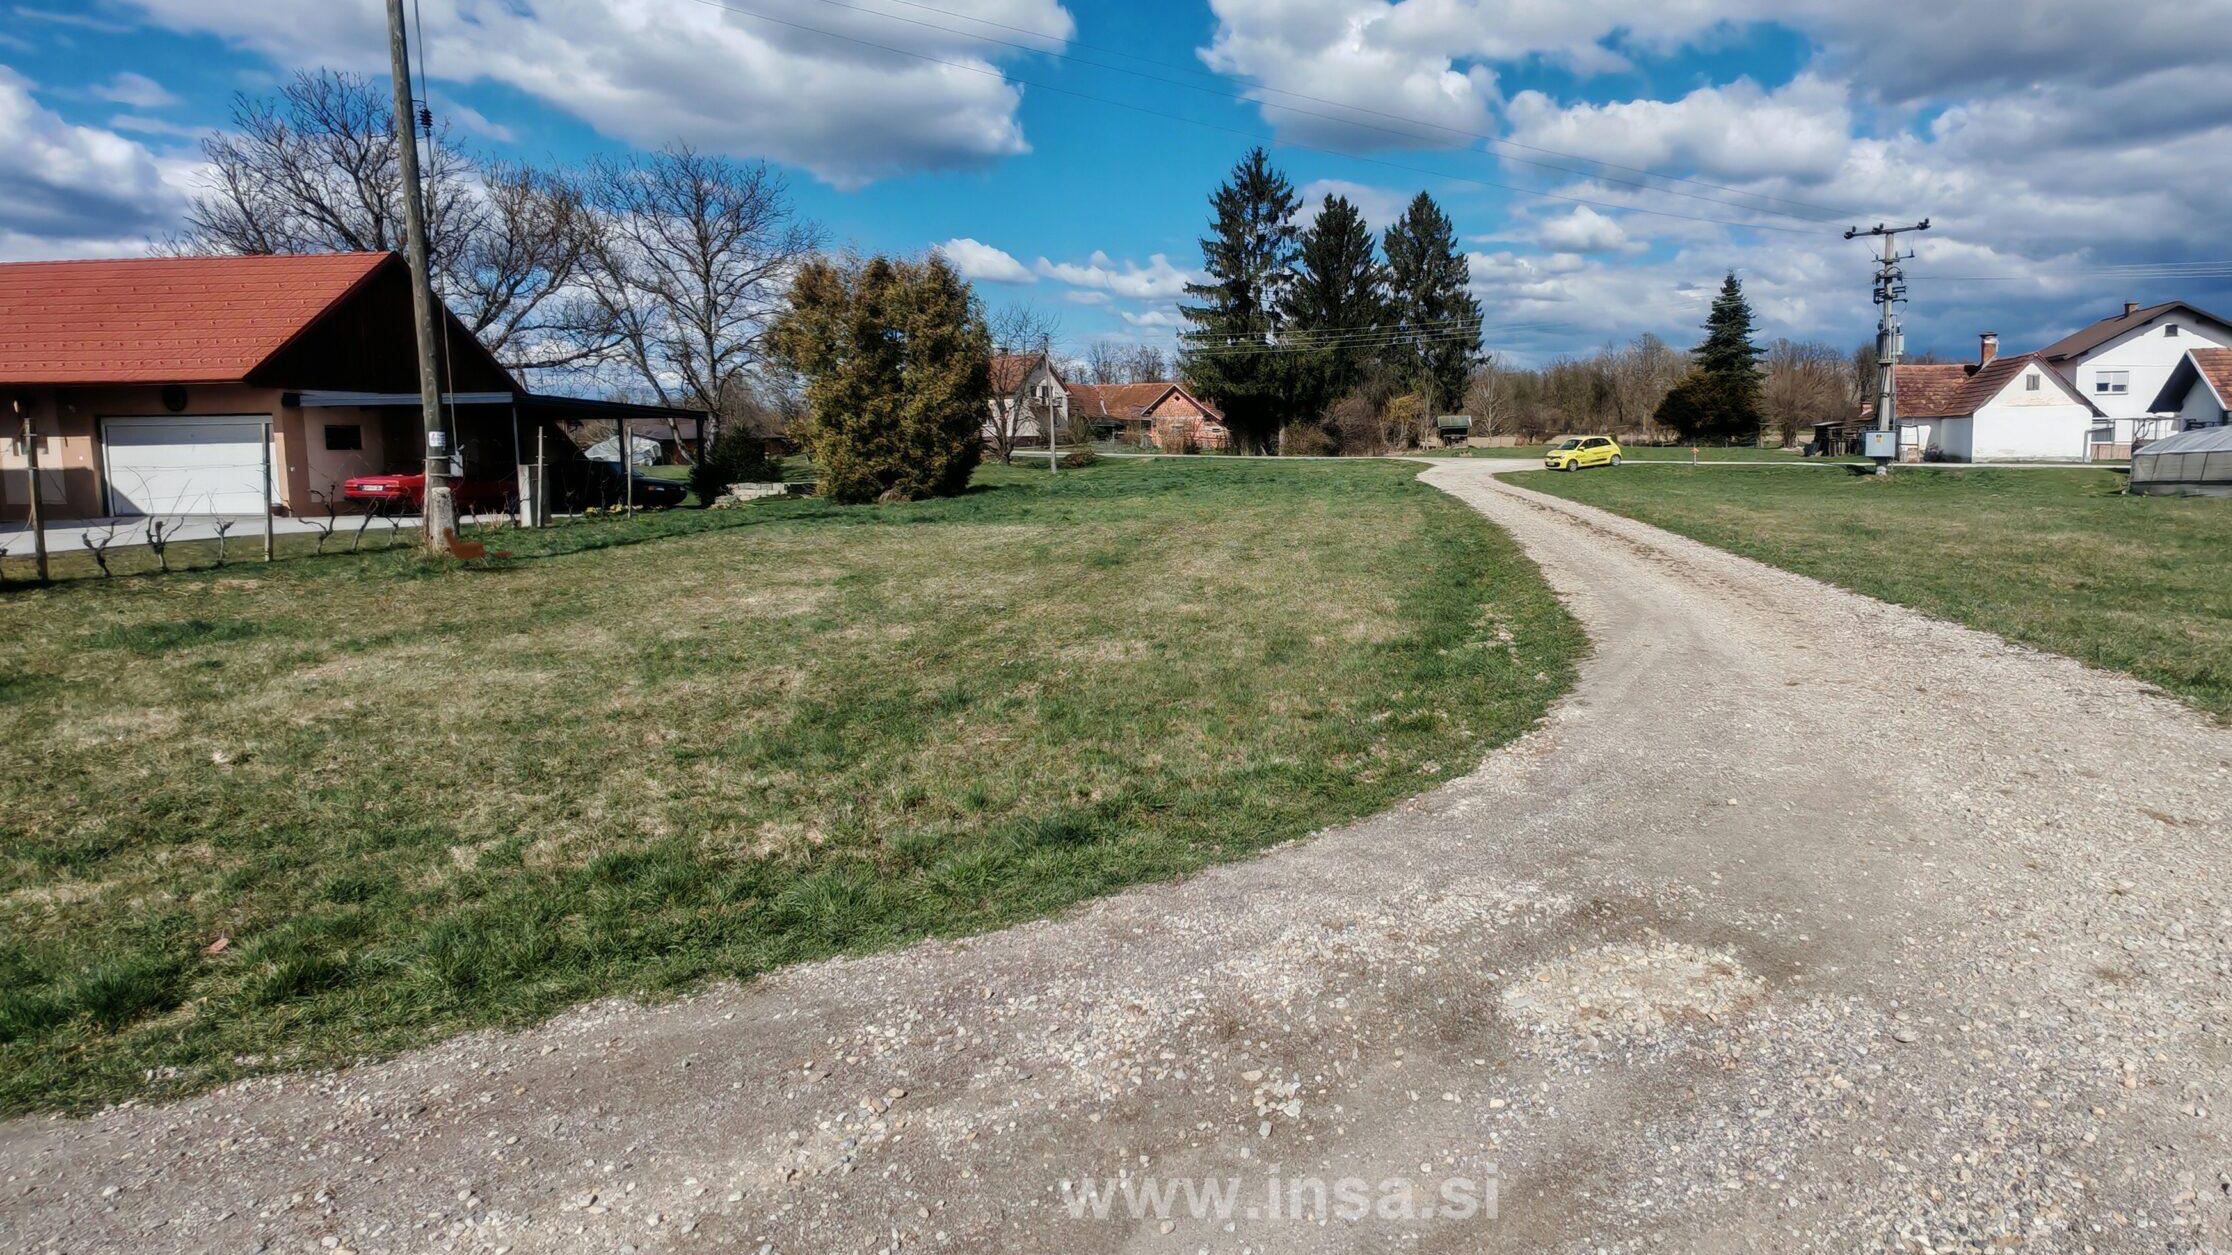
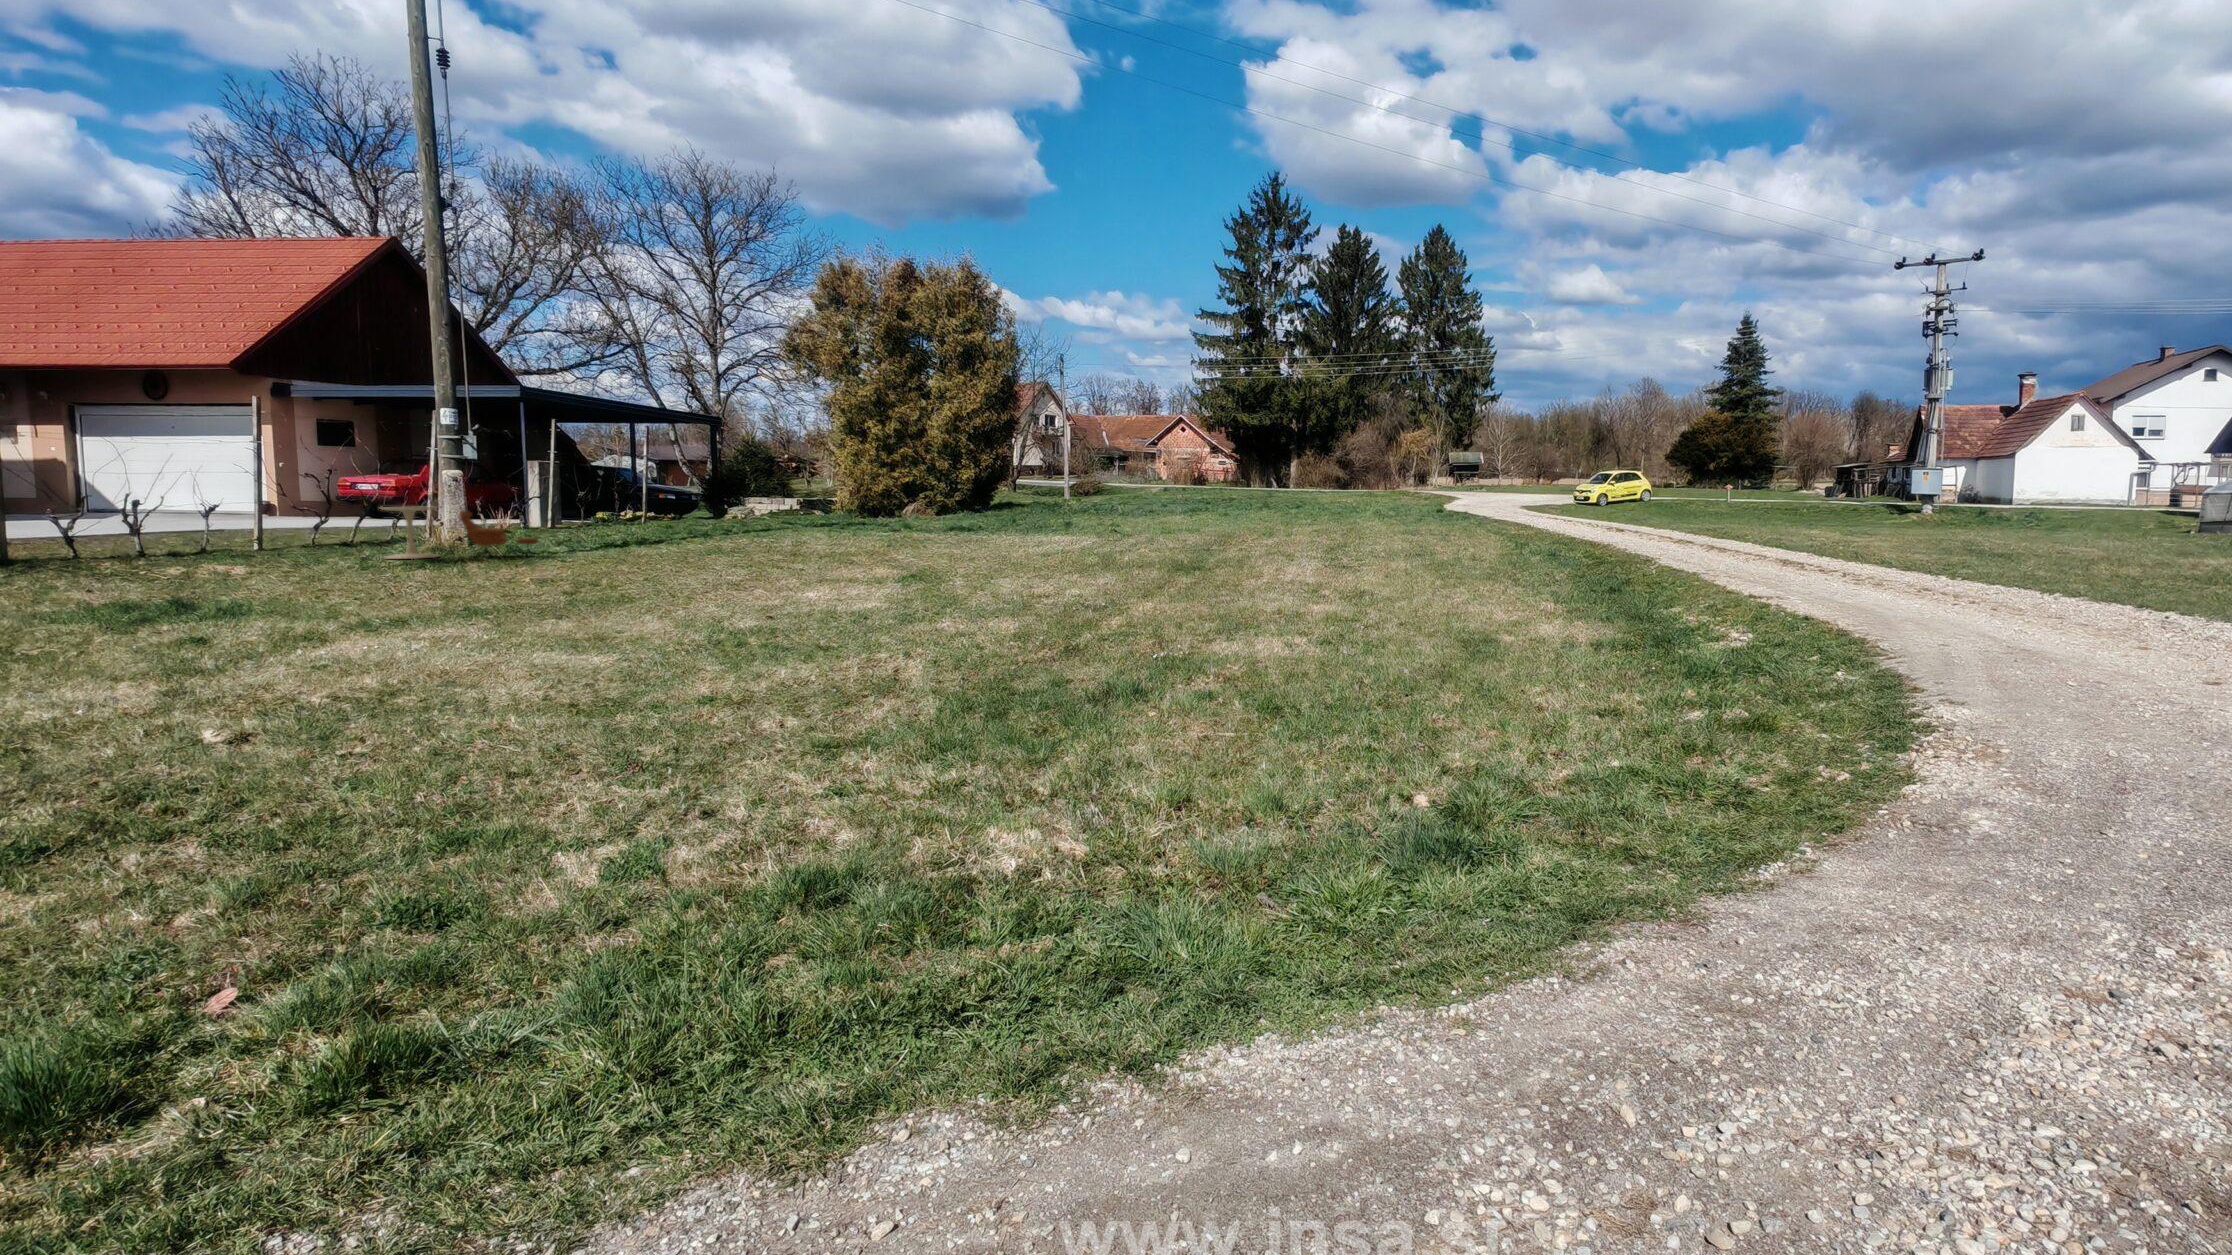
pedestal table: none [371,525,427,574] -> present [382,507,439,559]

